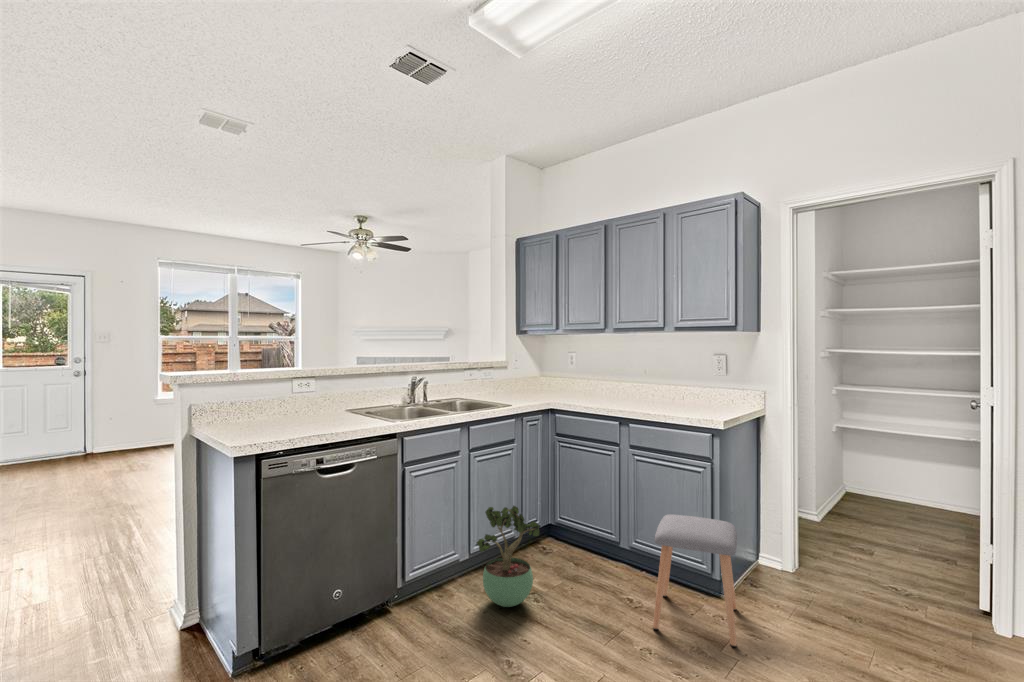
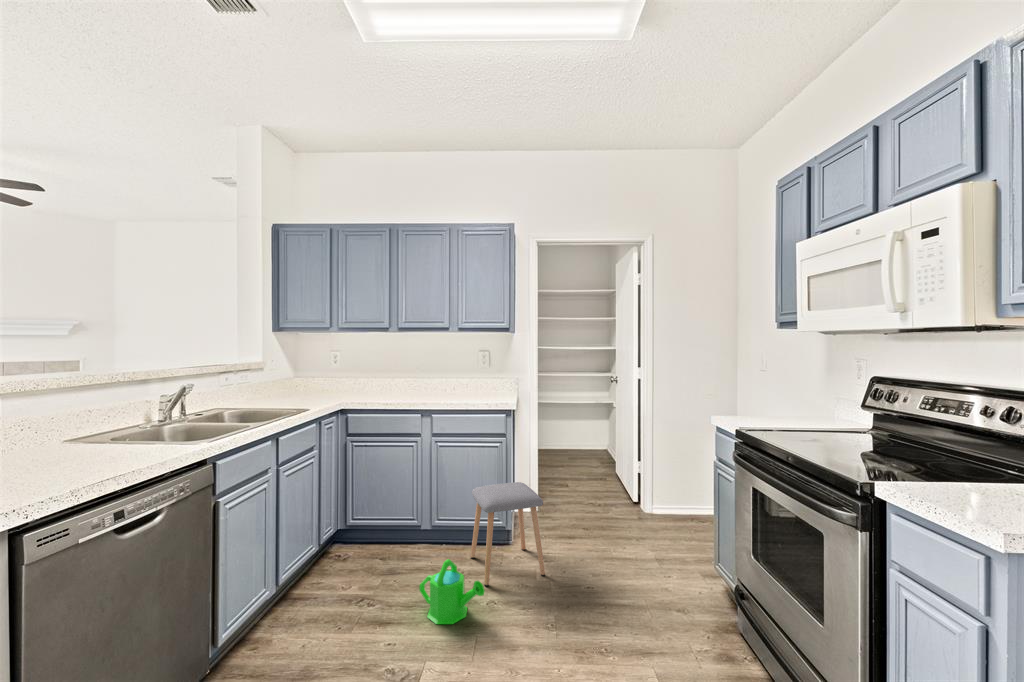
potted plant: present [476,506,539,607] -> none [308,512,383,624]
watering can: none [573,580,627,650] -> present [419,559,485,624]

